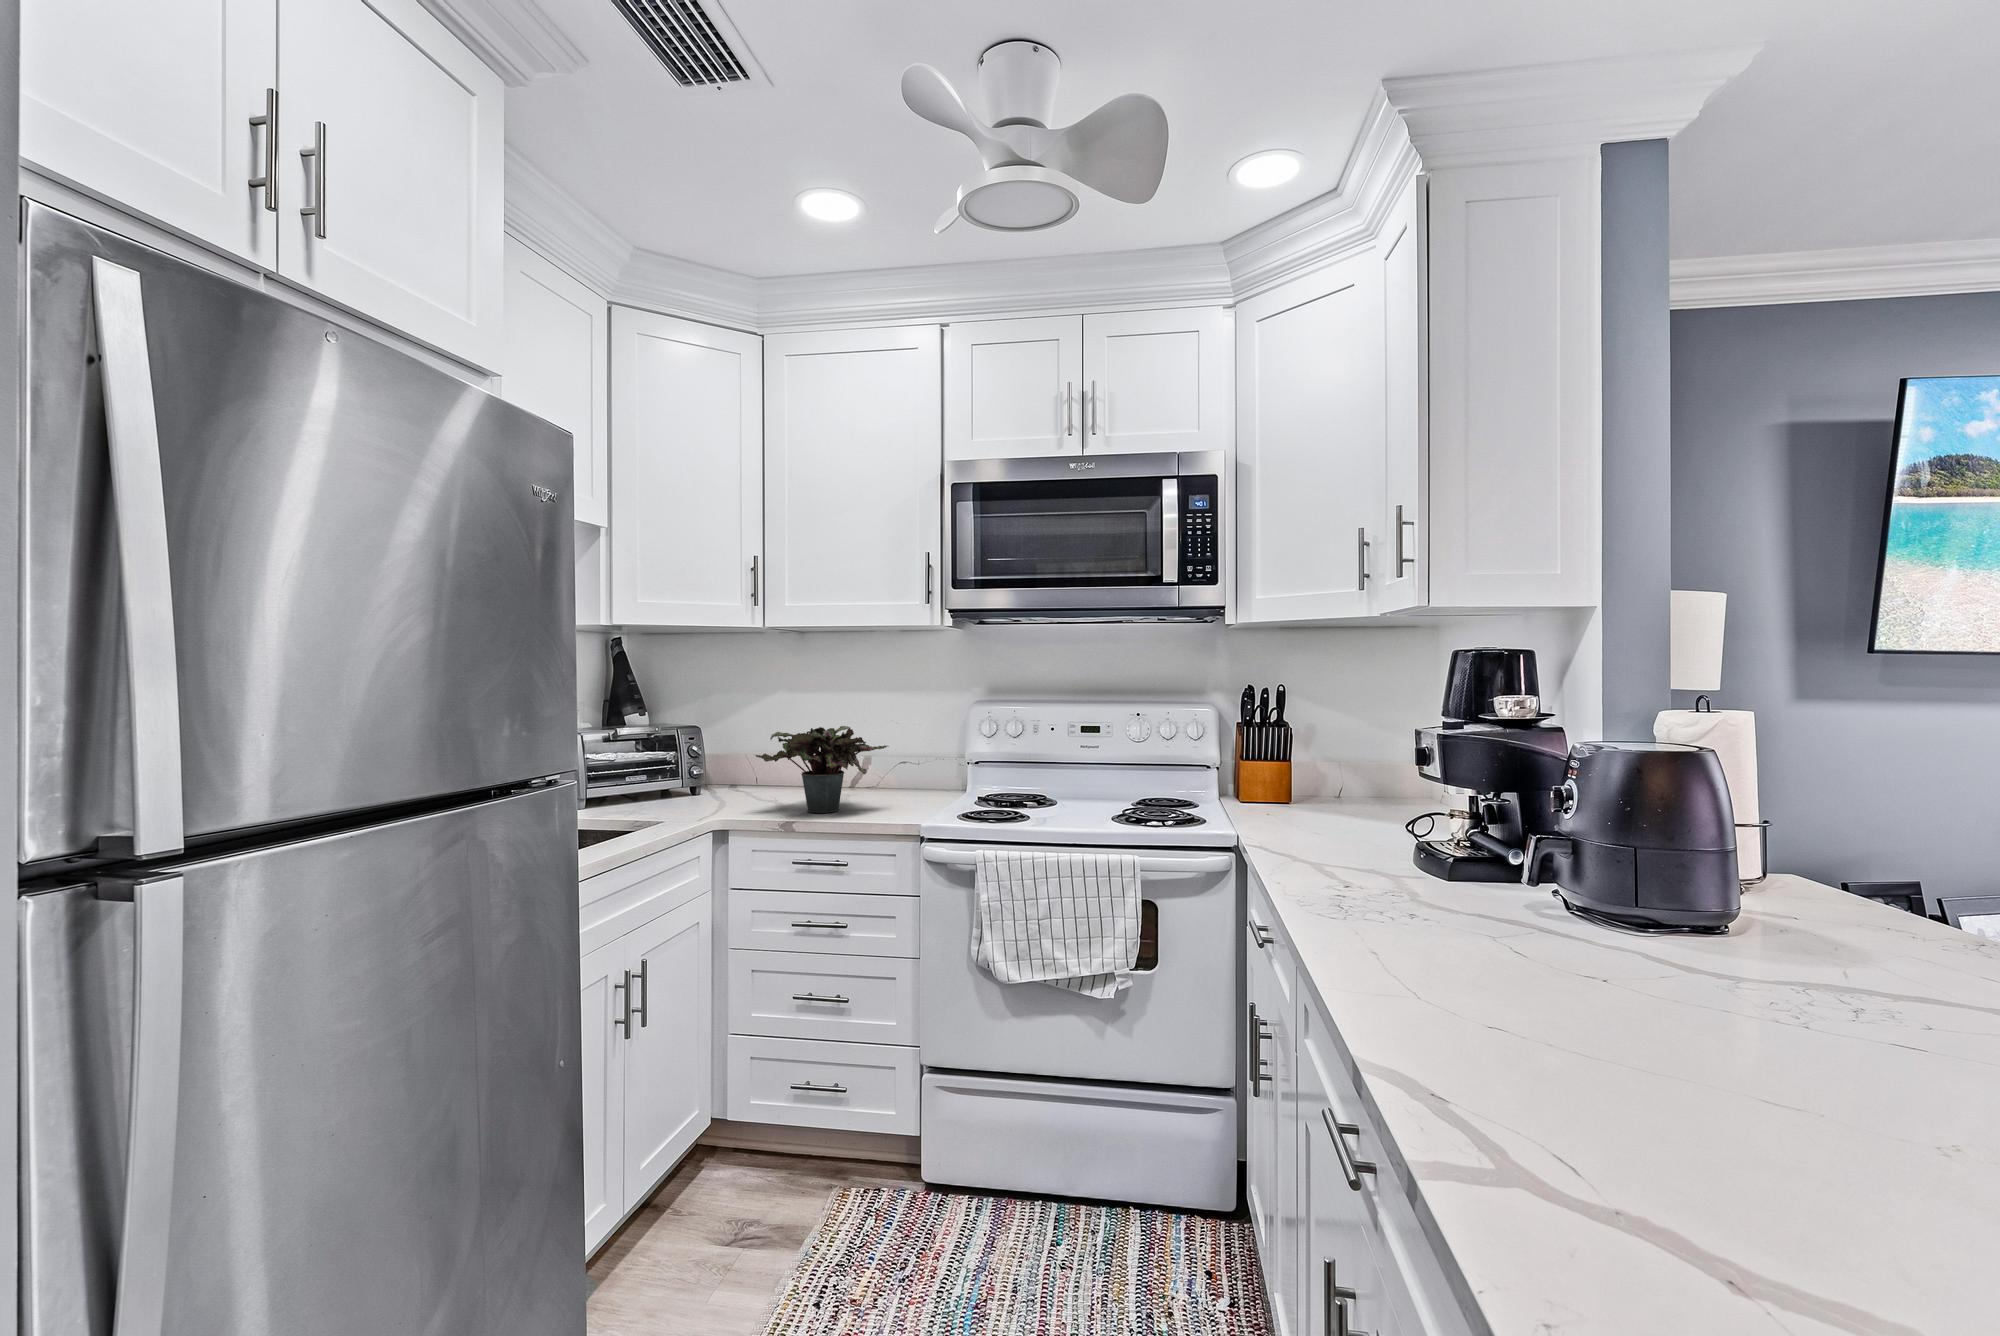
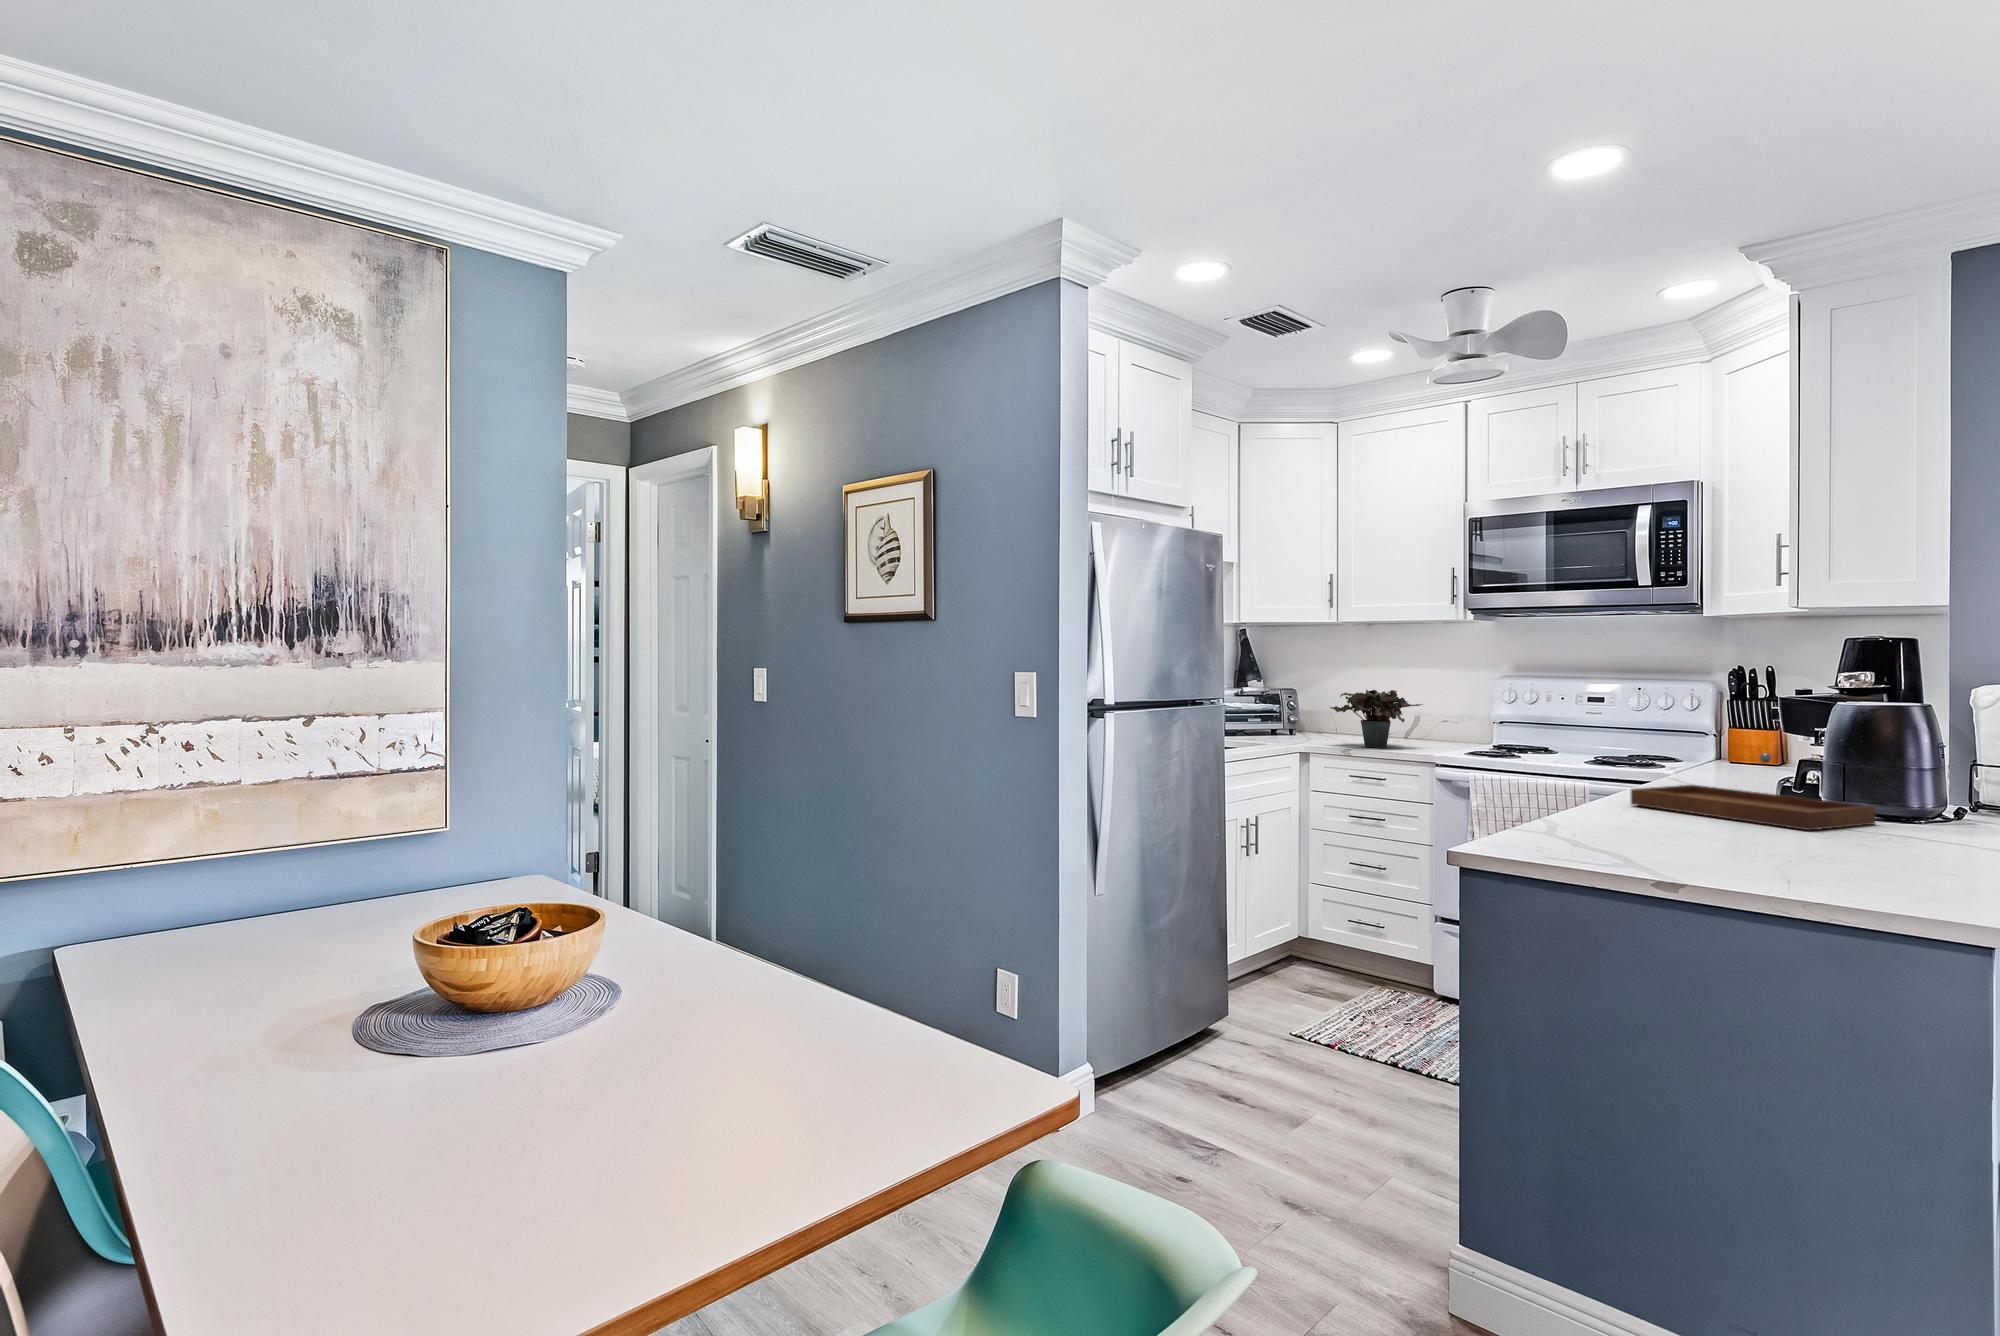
tray: none [1416,864,1863,1055] -> present [1631,753,1875,830]

